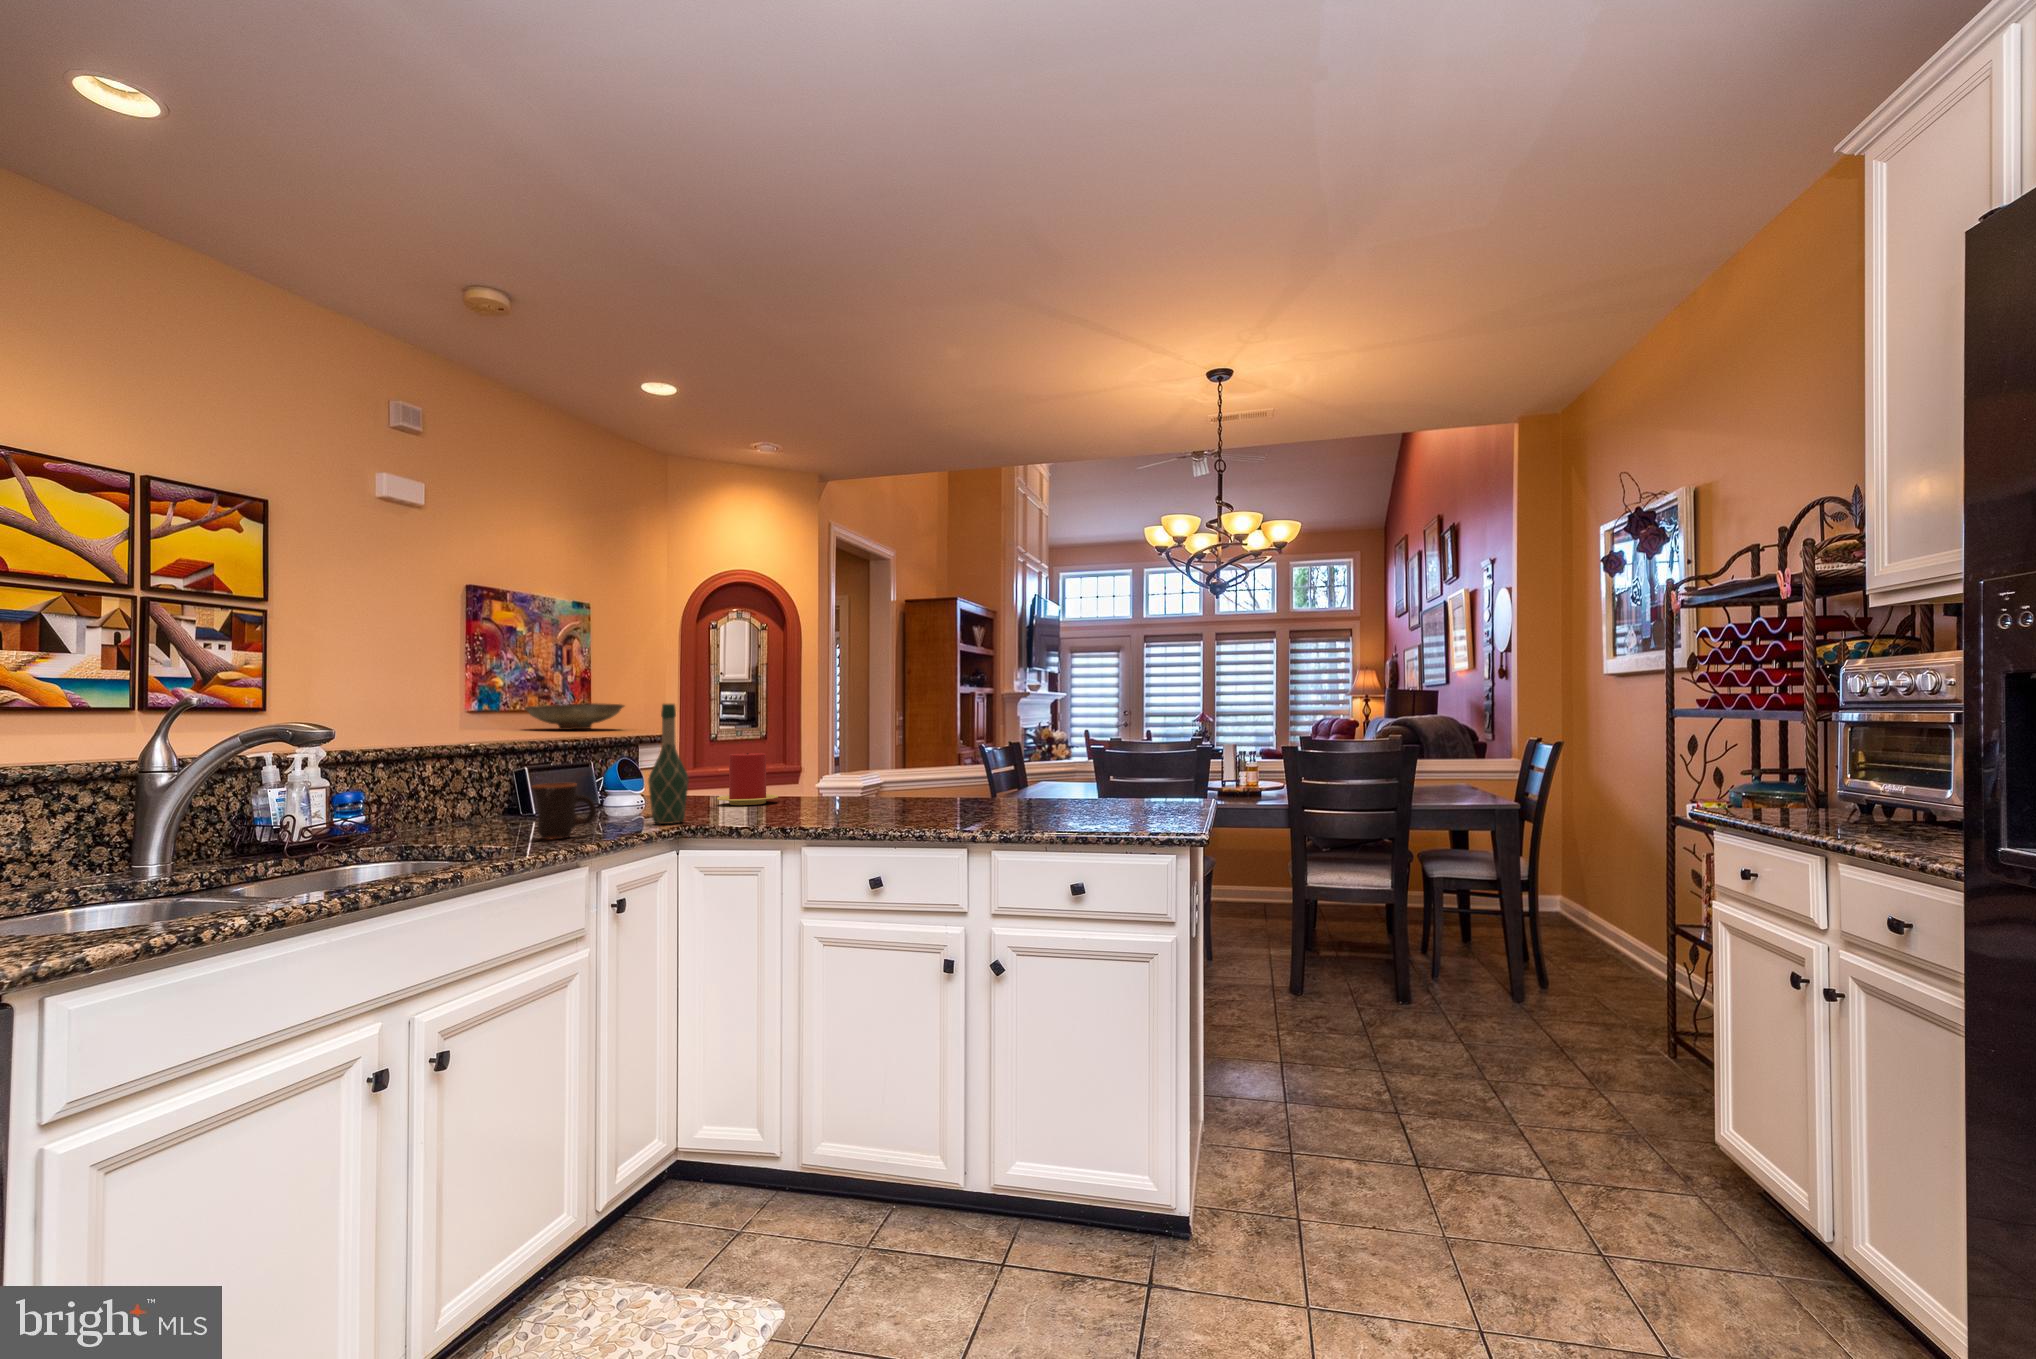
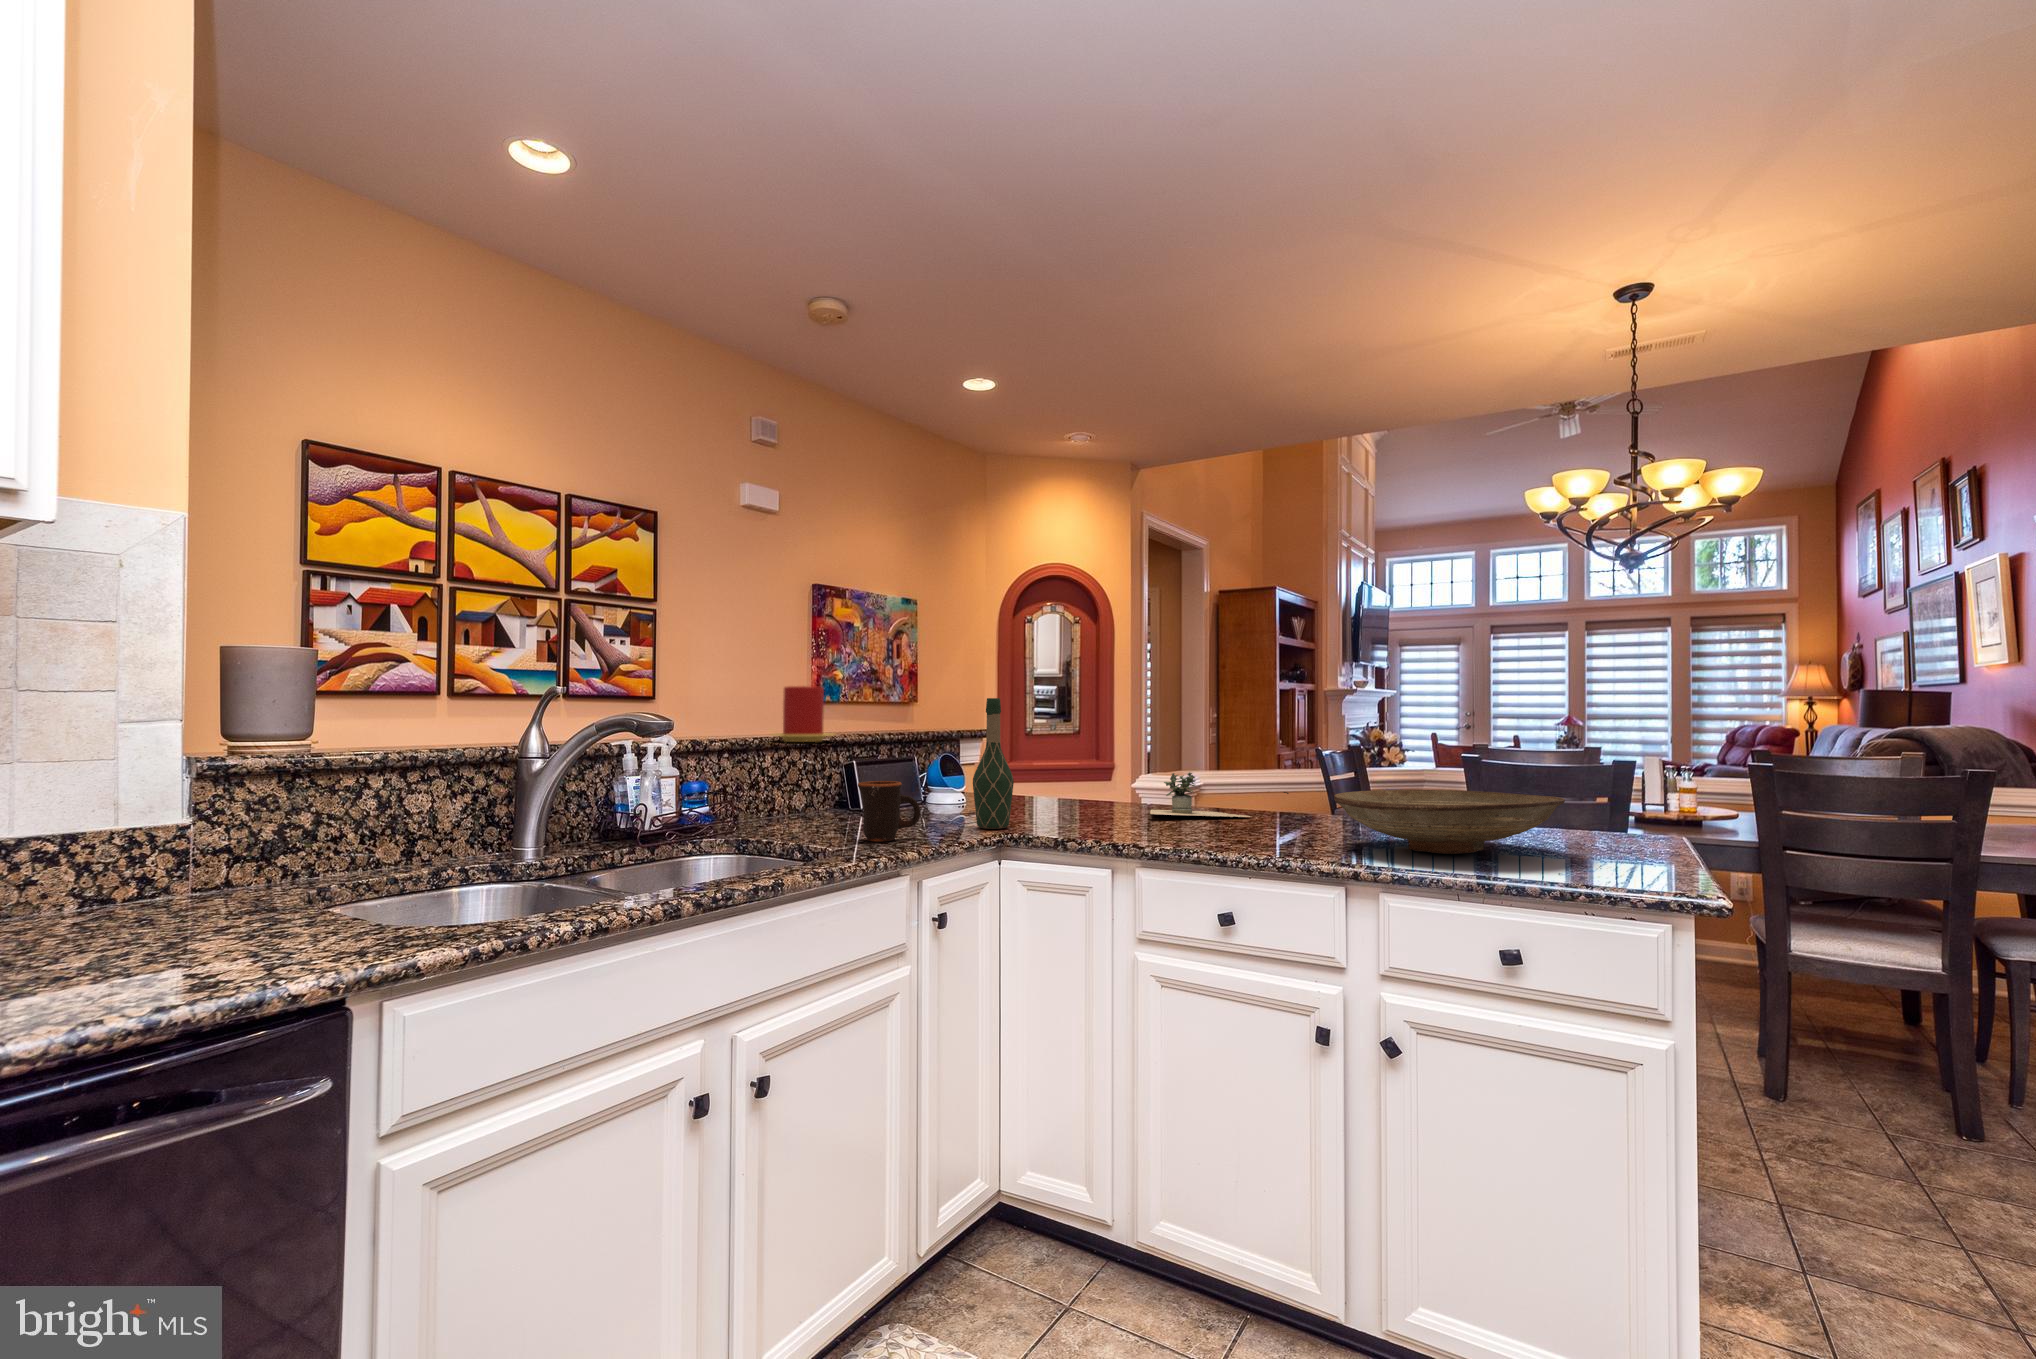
decorative bowl: present [525,703,624,730] -> present [1334,790,1565,854]
candle: present [717,753,778,805] -> present [771,686,834,742]
potted plant: none [817,766,938,804] -> present [1150,772,1288,817]

